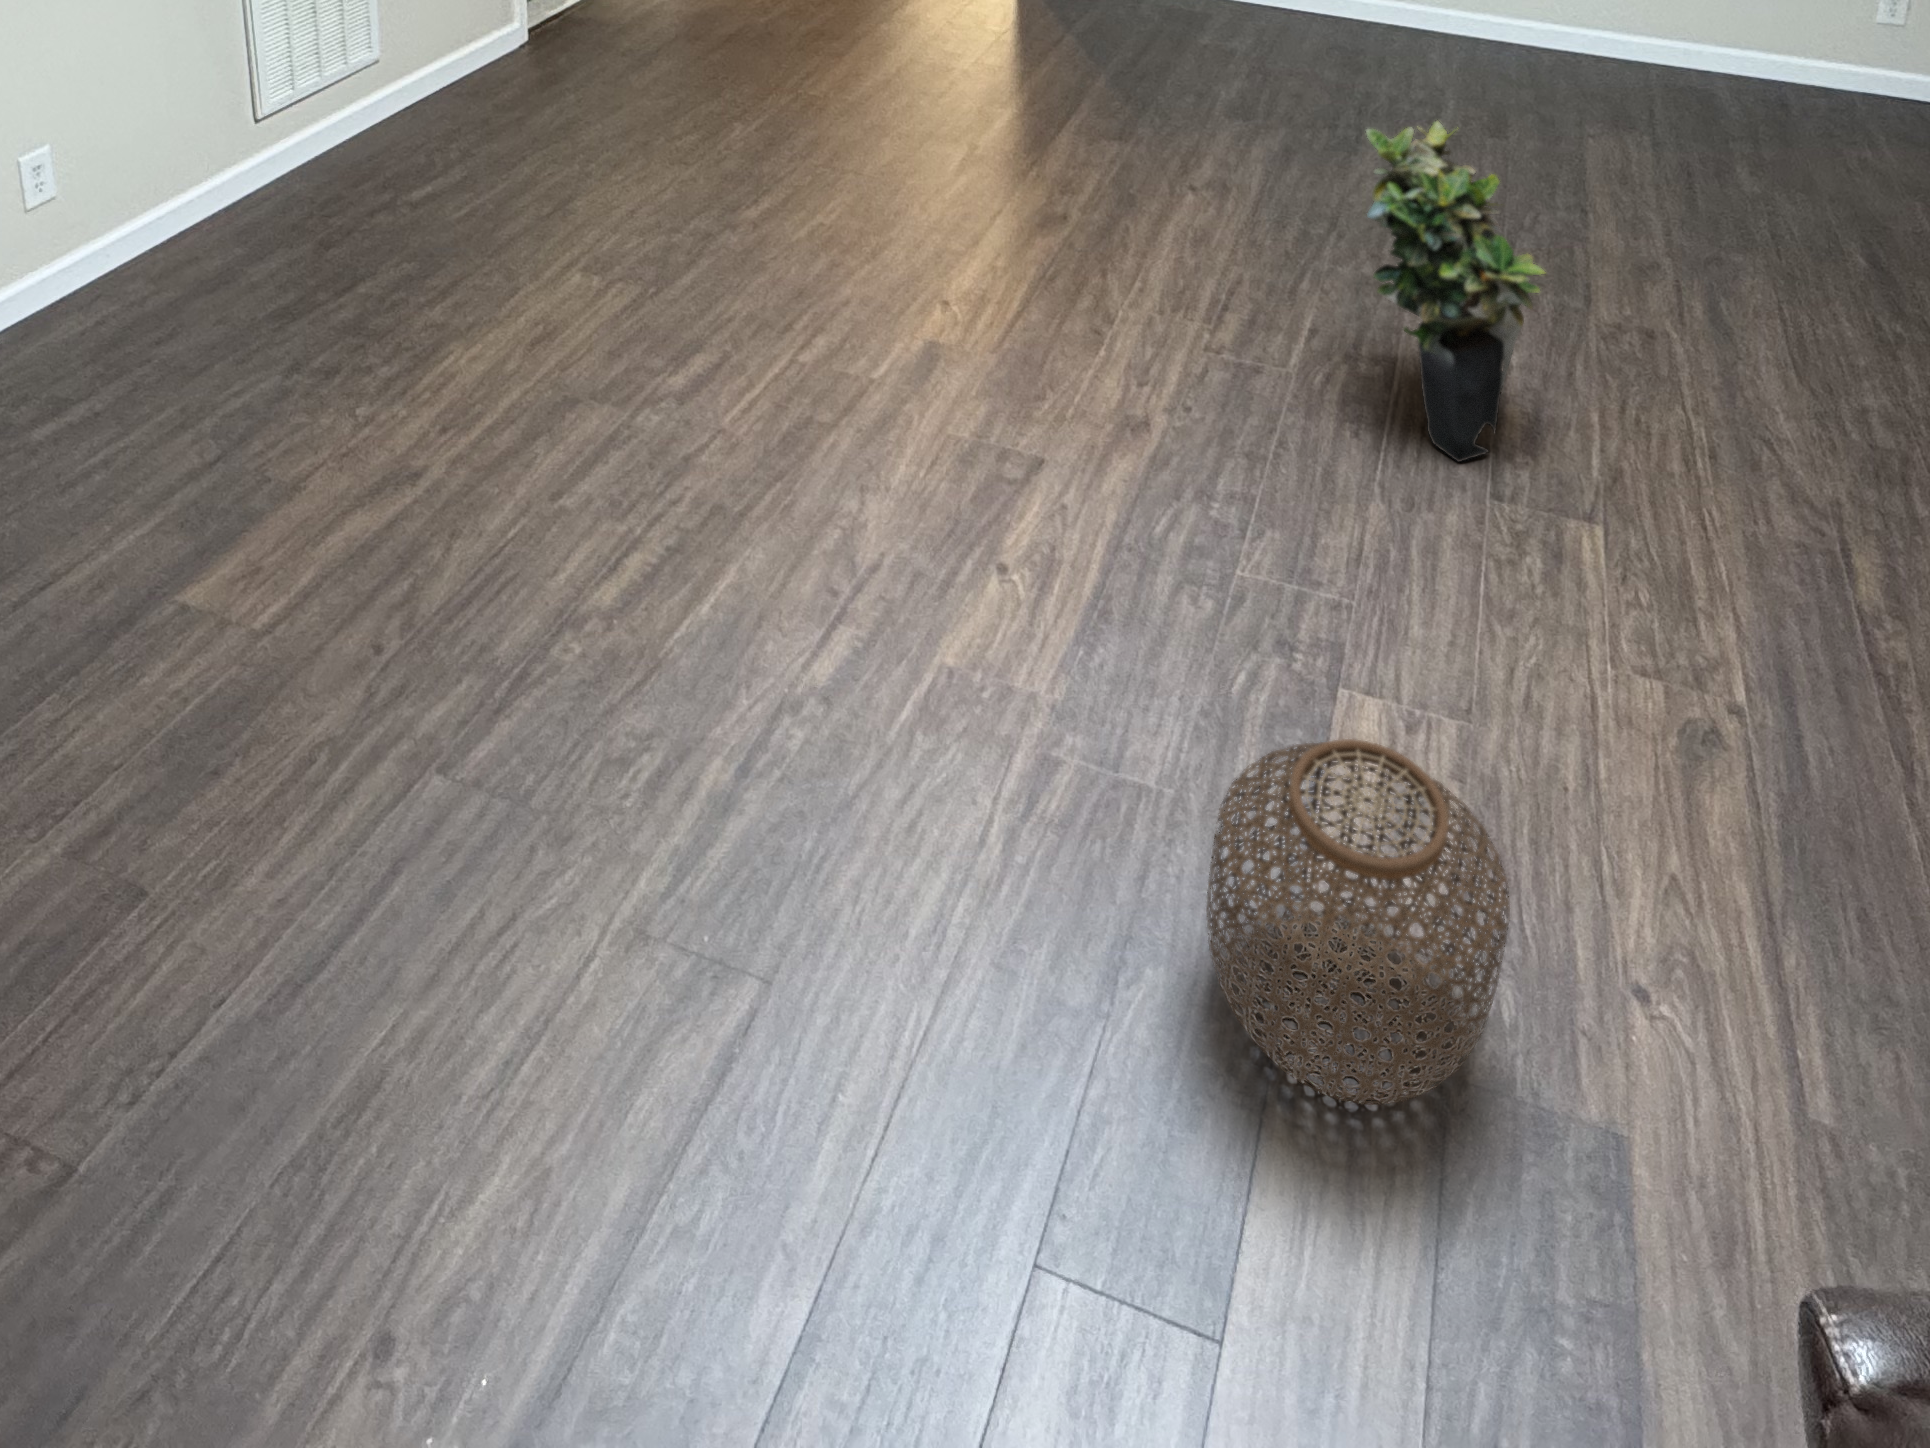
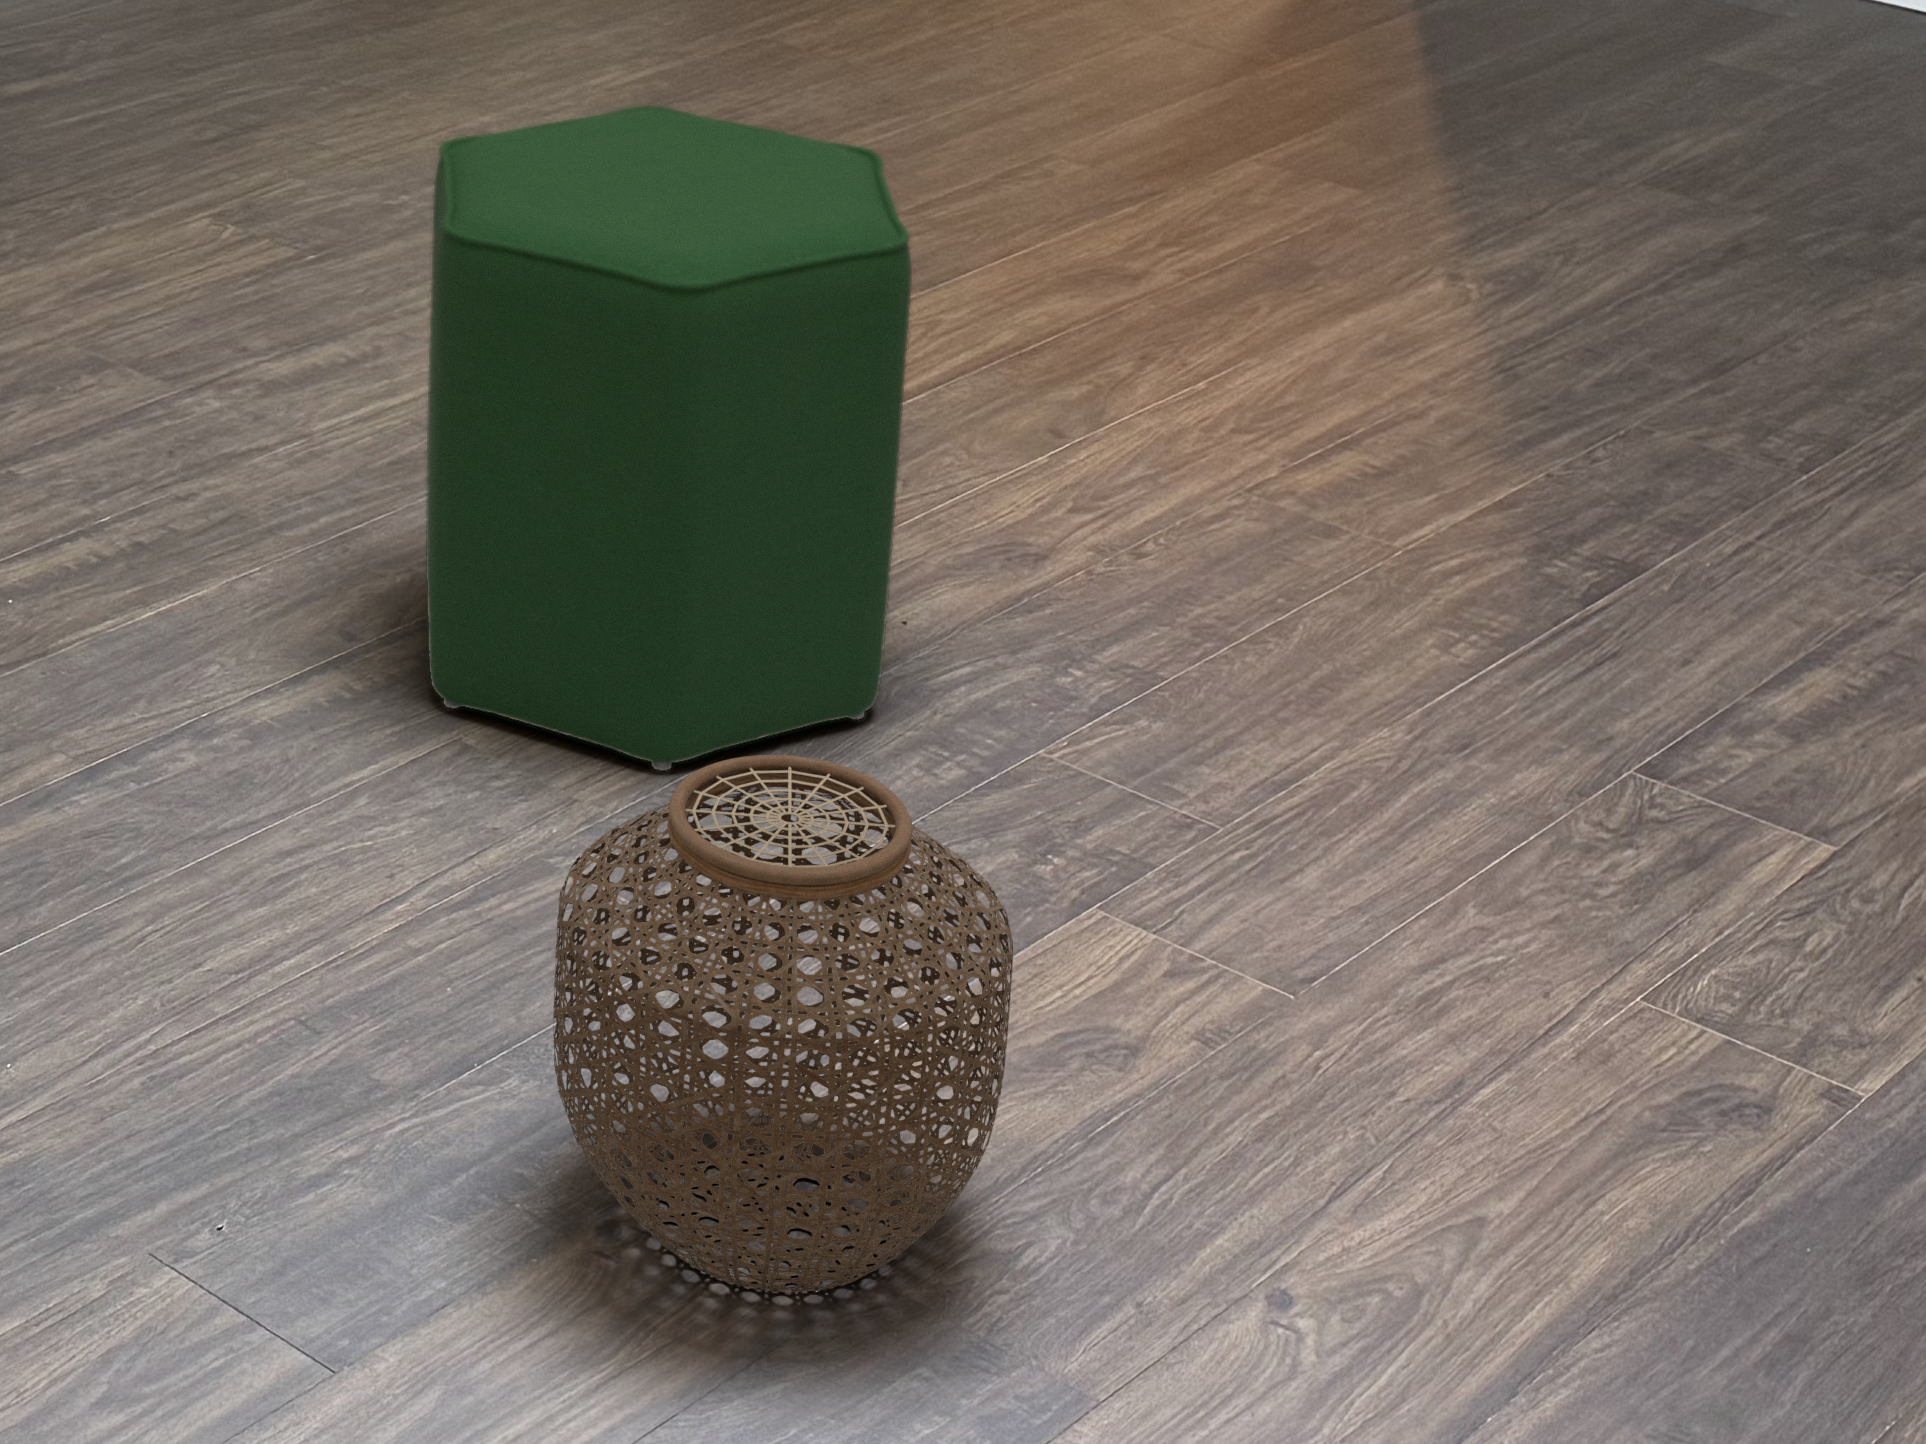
potted plant: present [1366,121,1544,462] -> none [1475,59,1851,729]
ottoman: none [853,228,1155,639] -> present [426,105,912,771]

